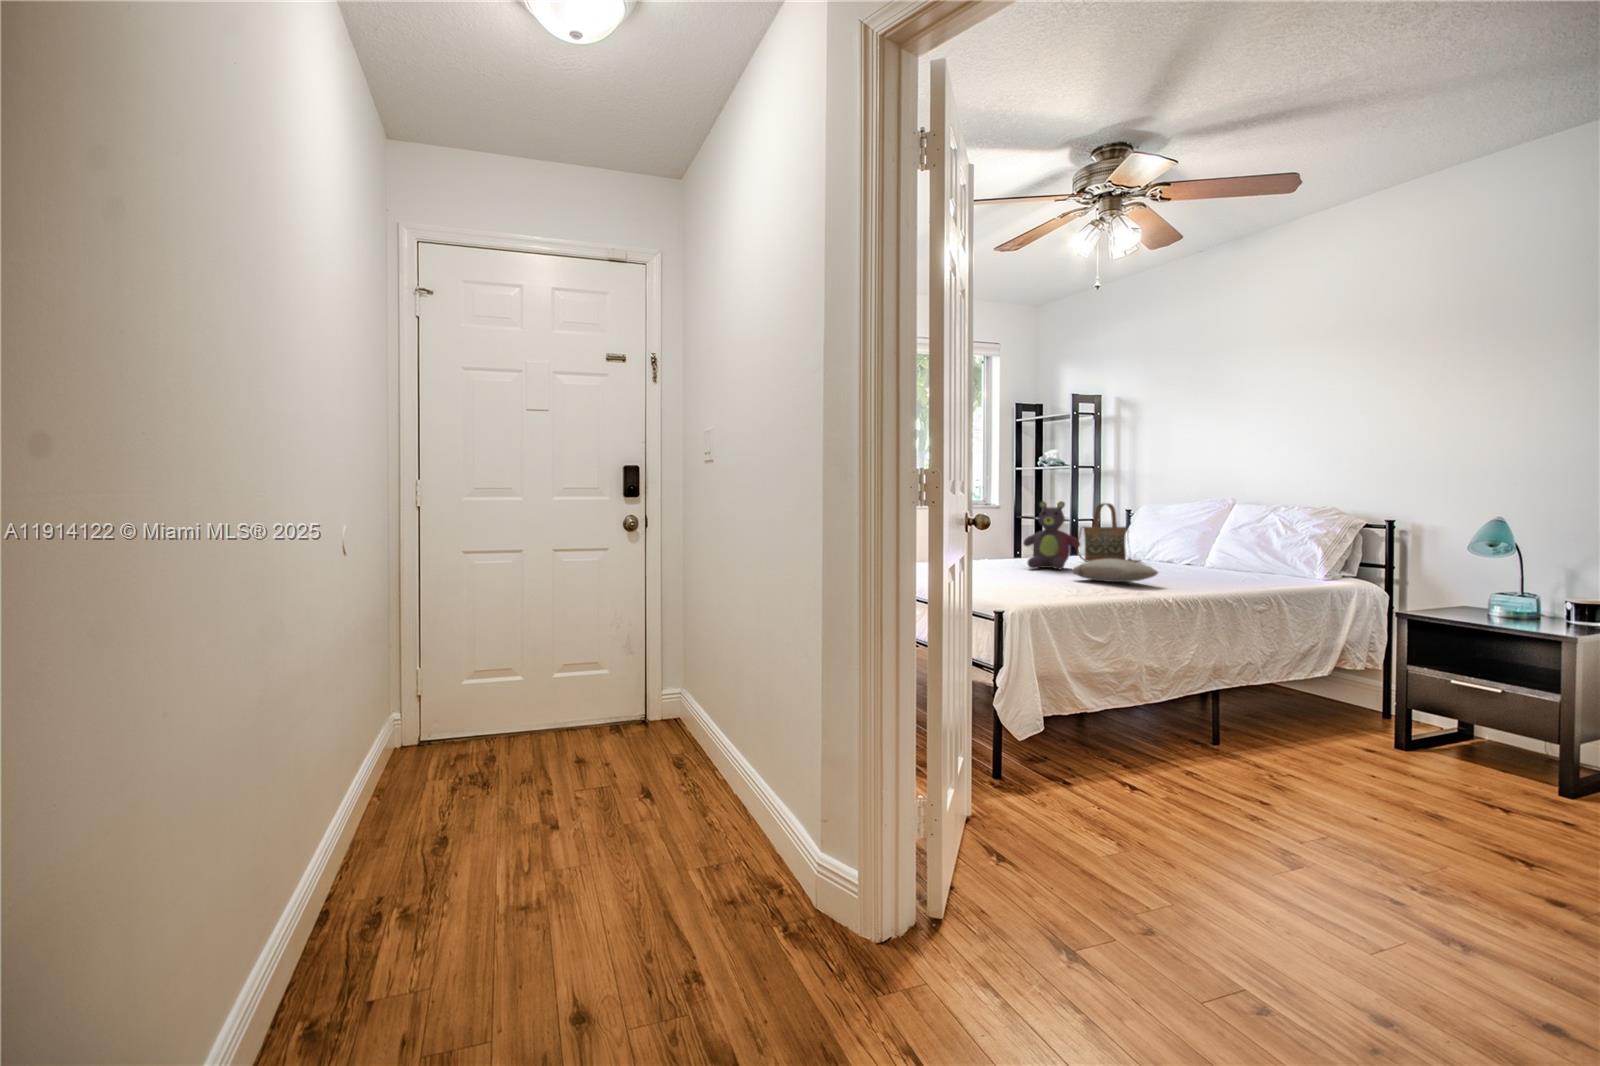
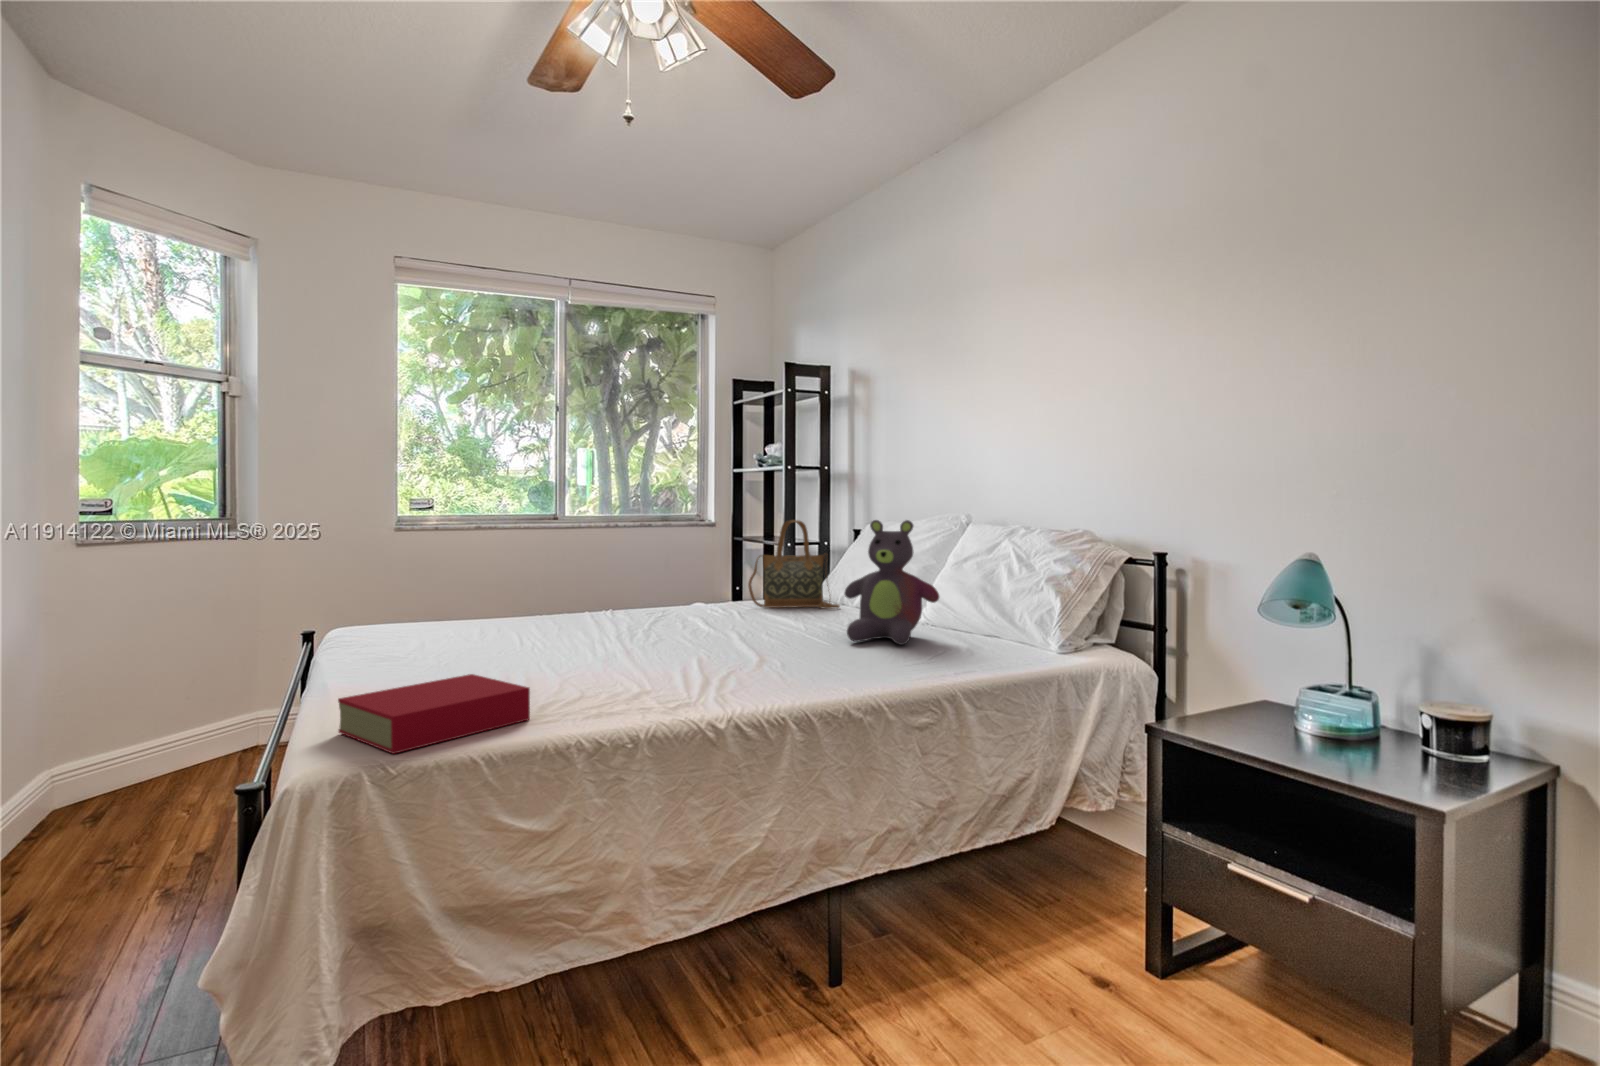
stuffed bear: present [1024,501,1080,569] -> present [845,520,939,645]
pillow: present [1072,559,1158,582] -> none [622,627,733,675]
book: none [1007,575,1085,599] -> present [338,674,530,754]

